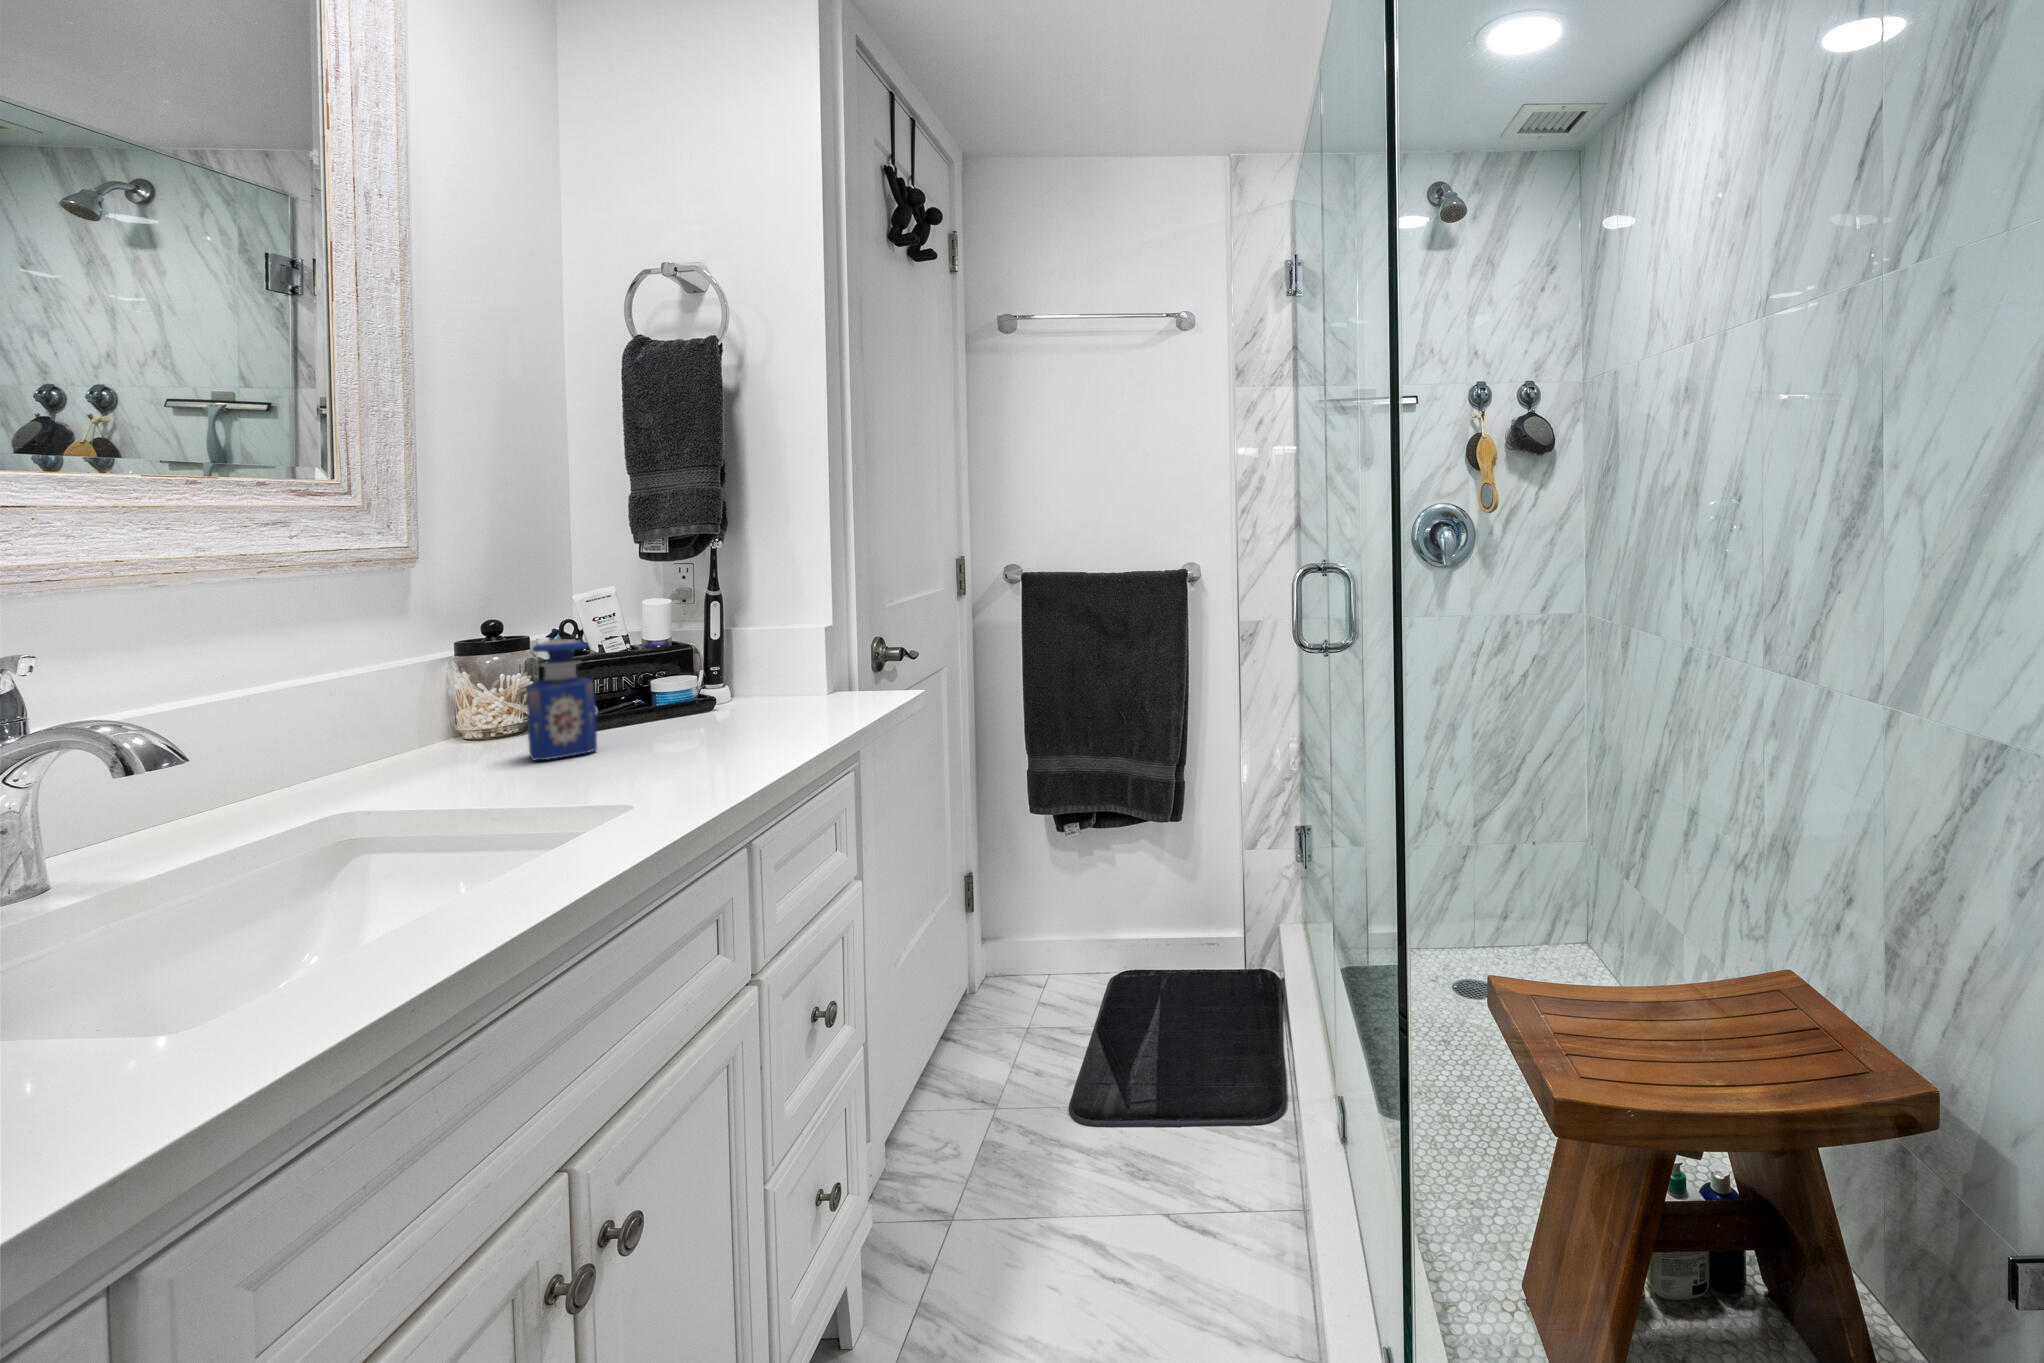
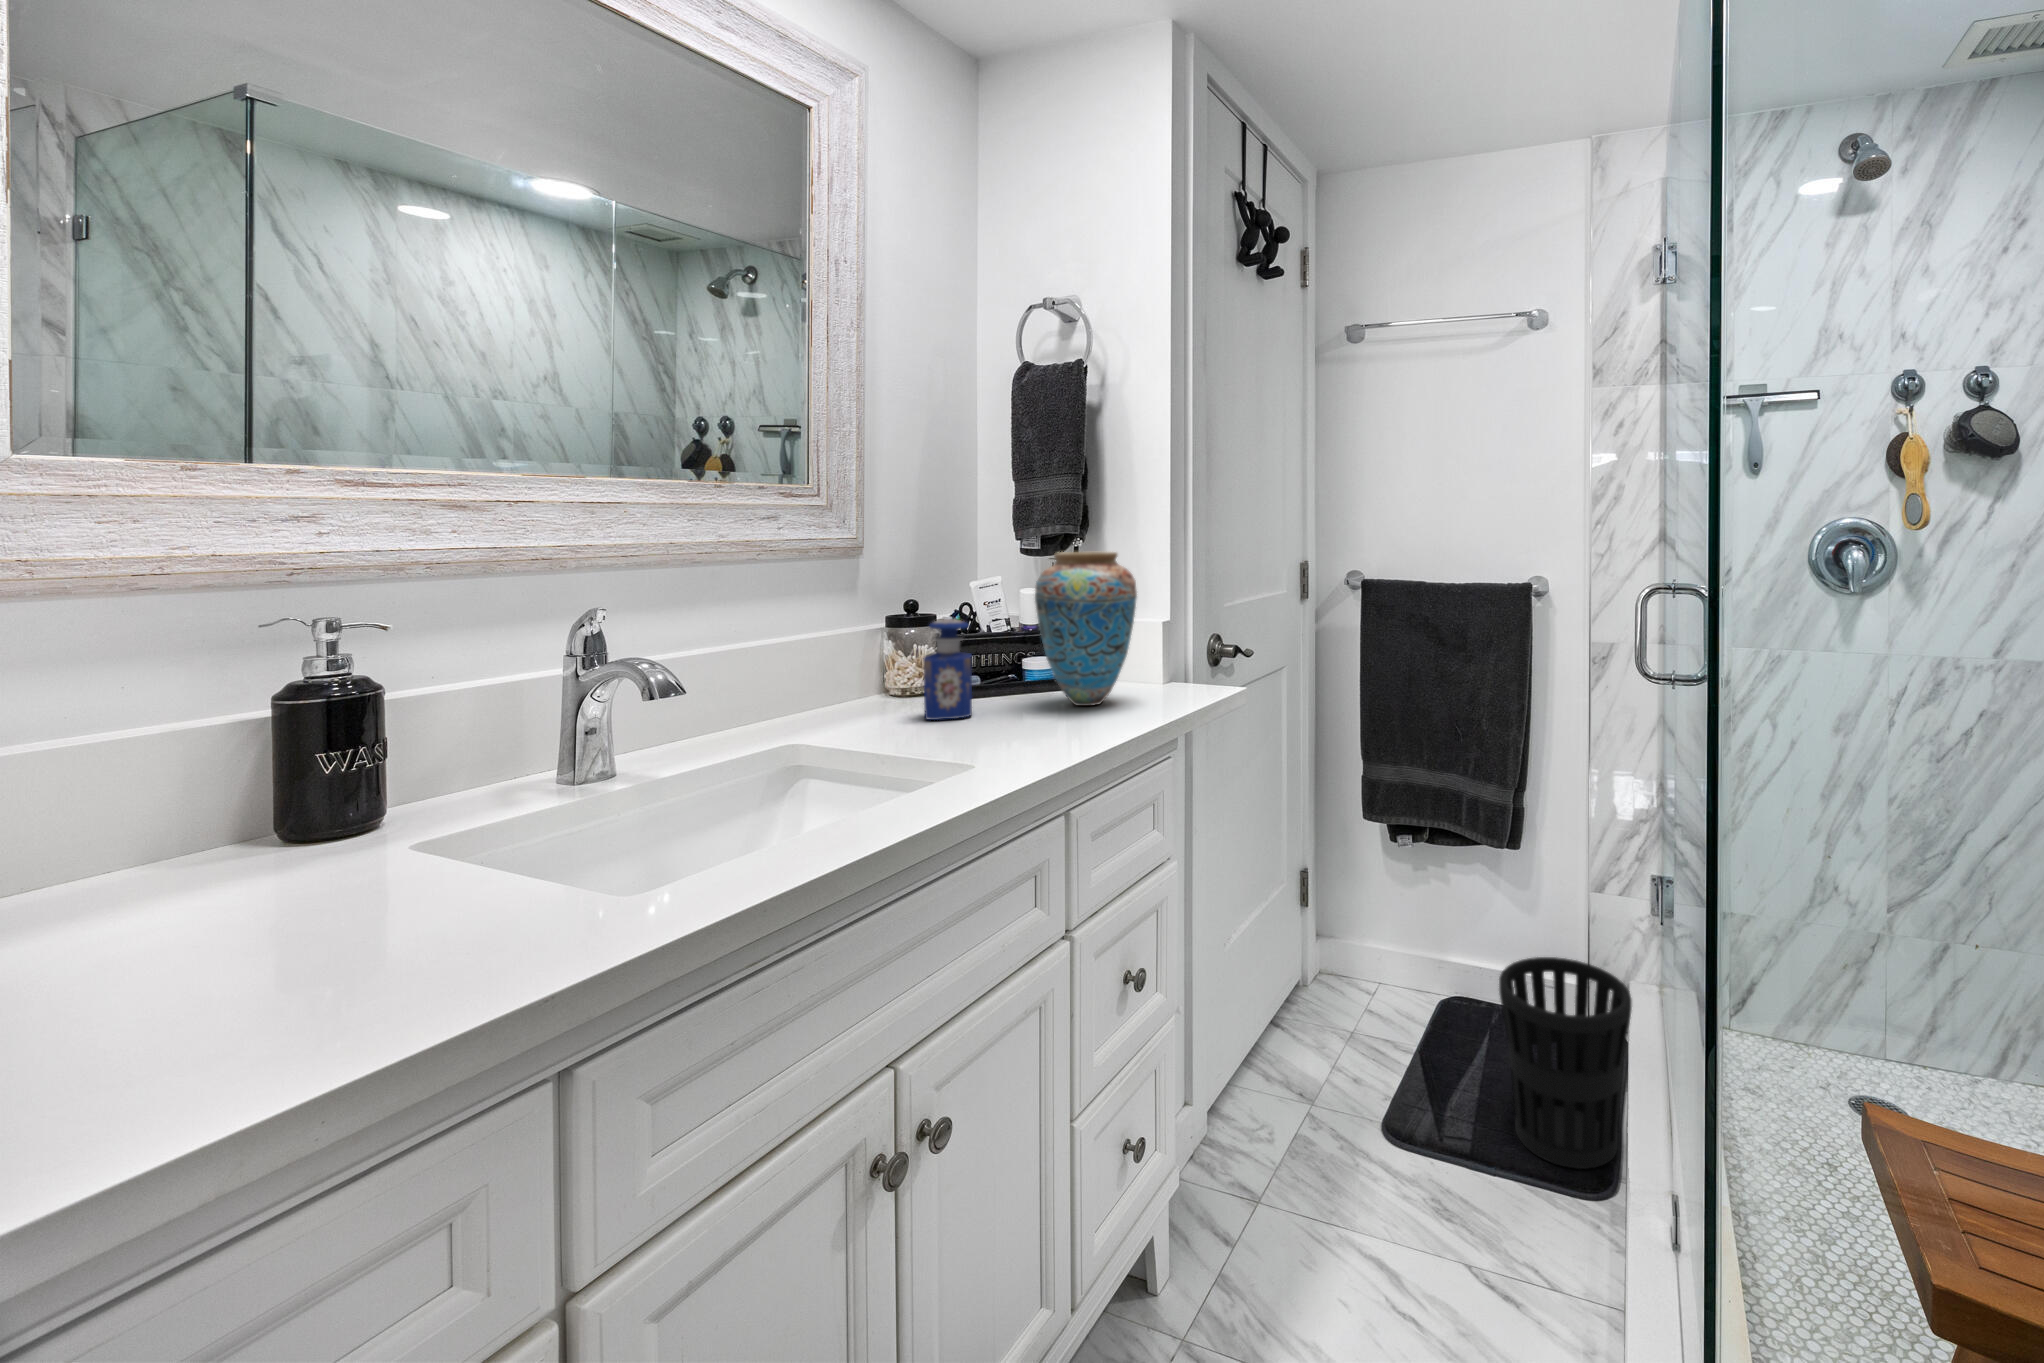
vase: none [673,553,800,726] -> present [1035,551,1137,706]
wastebasket: none [1174,912,1289,1098] -> present [1499,957,1632,1169]

